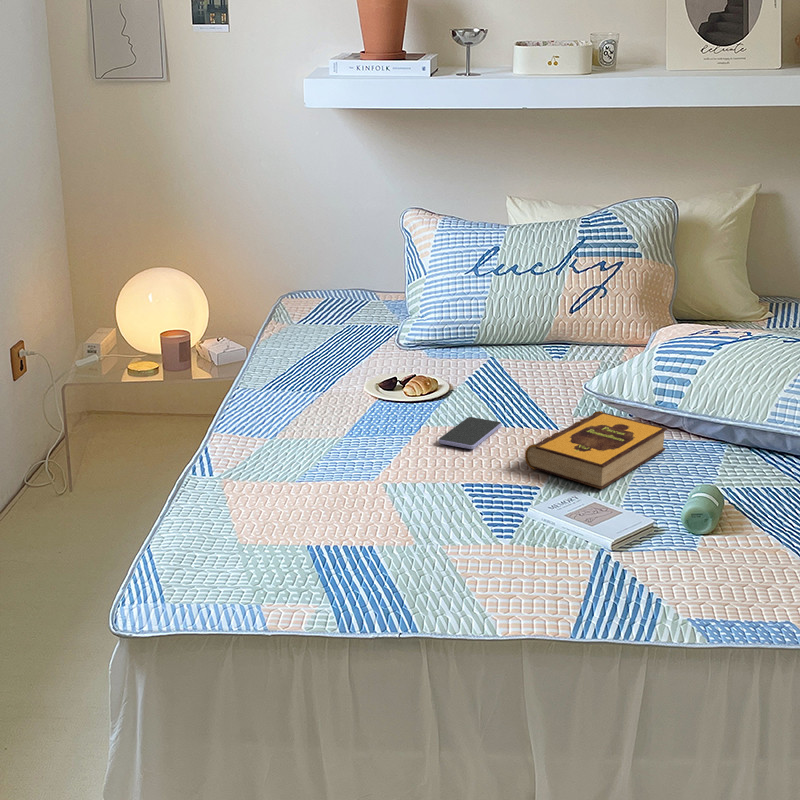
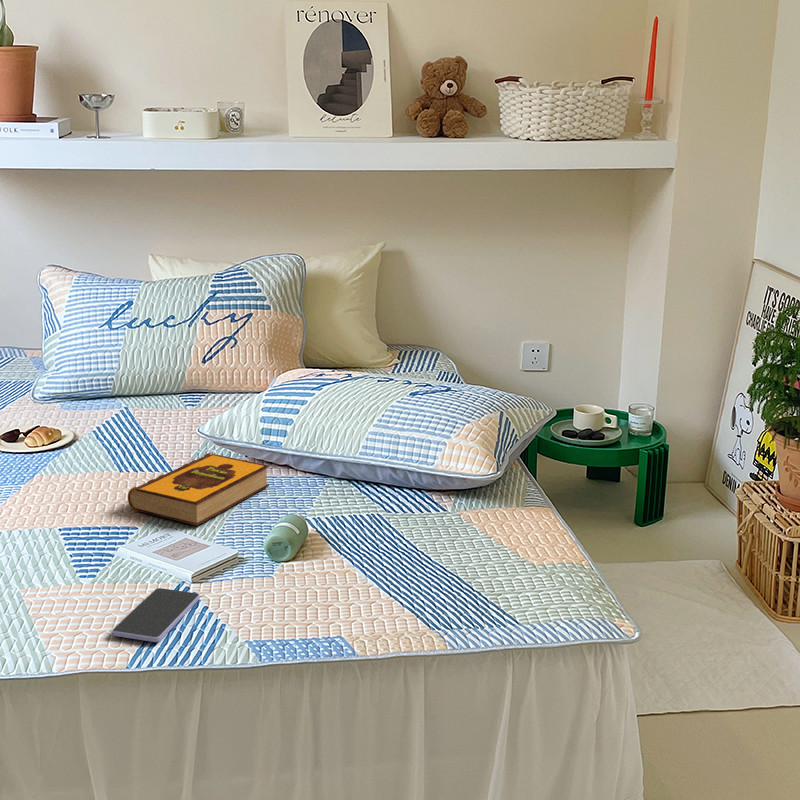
smartphone: present [439,417,501,449] -> present [113,588,200,642]

